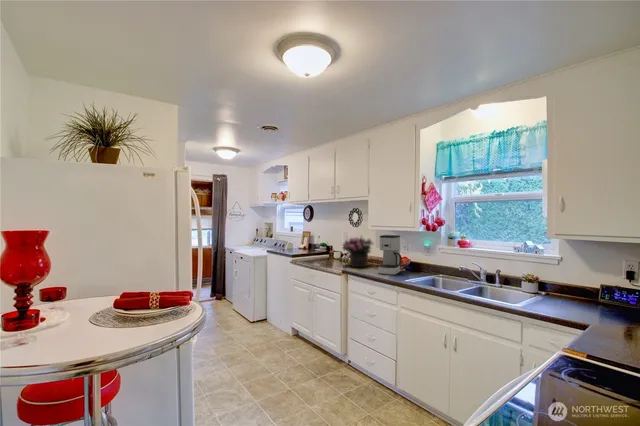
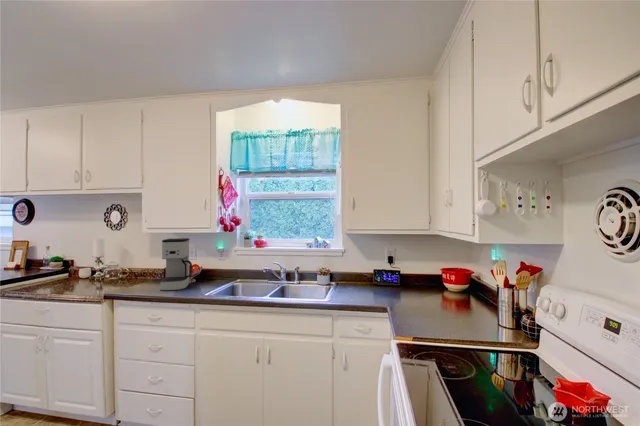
potted flower: present [343,237,374,267] -> none [96,241,150,287]

